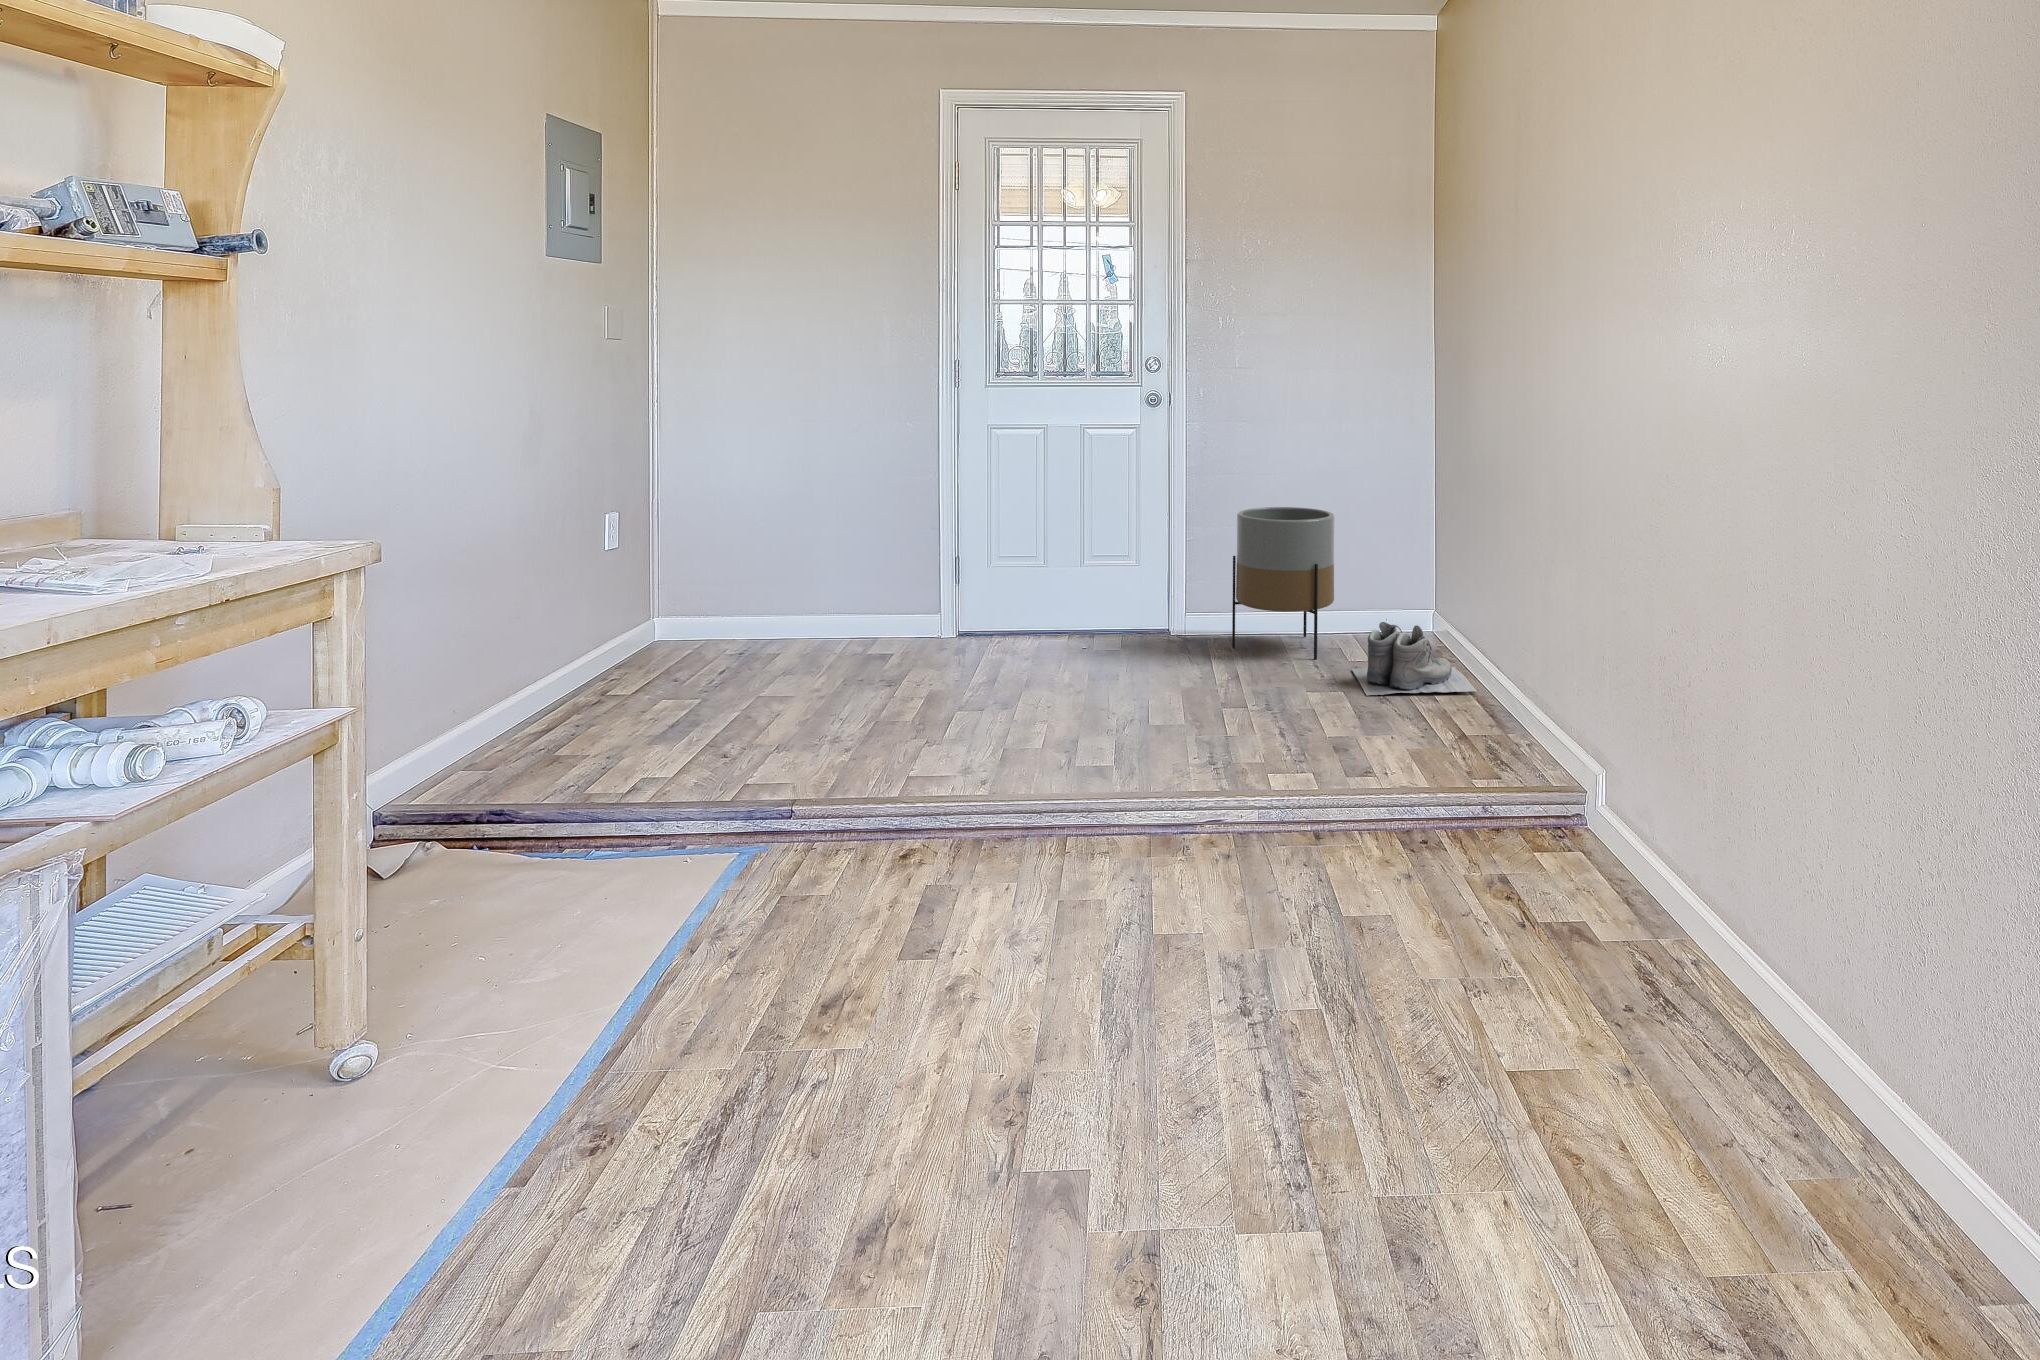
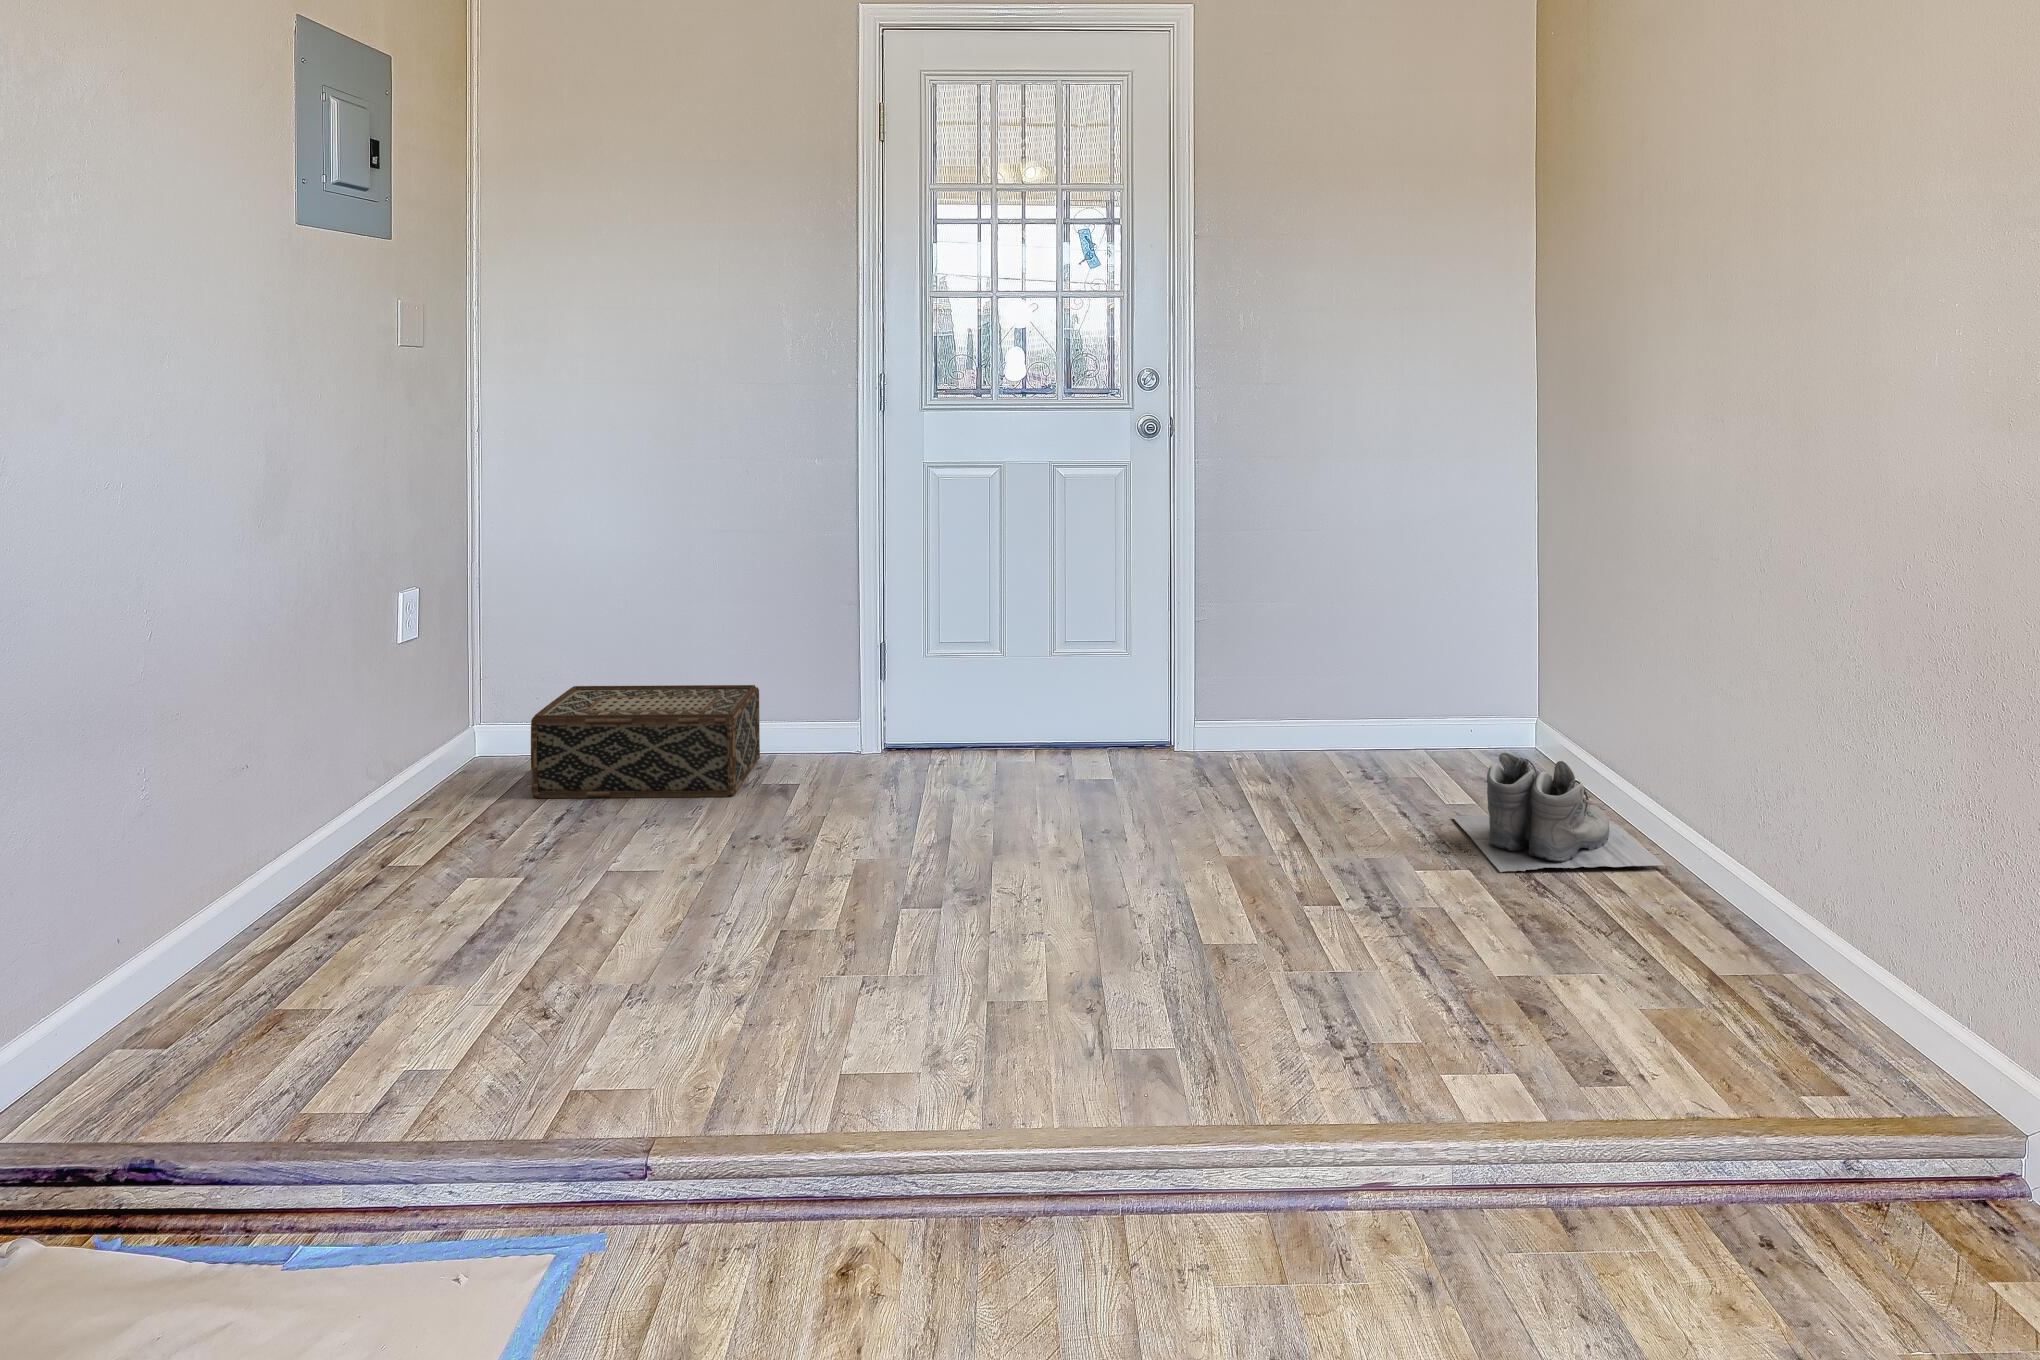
planter: present [1232,507,1334,659] -> none [1263,574,1408,797]
woven basket: none [701,586,868,661] -> present [531,685,760,798]

